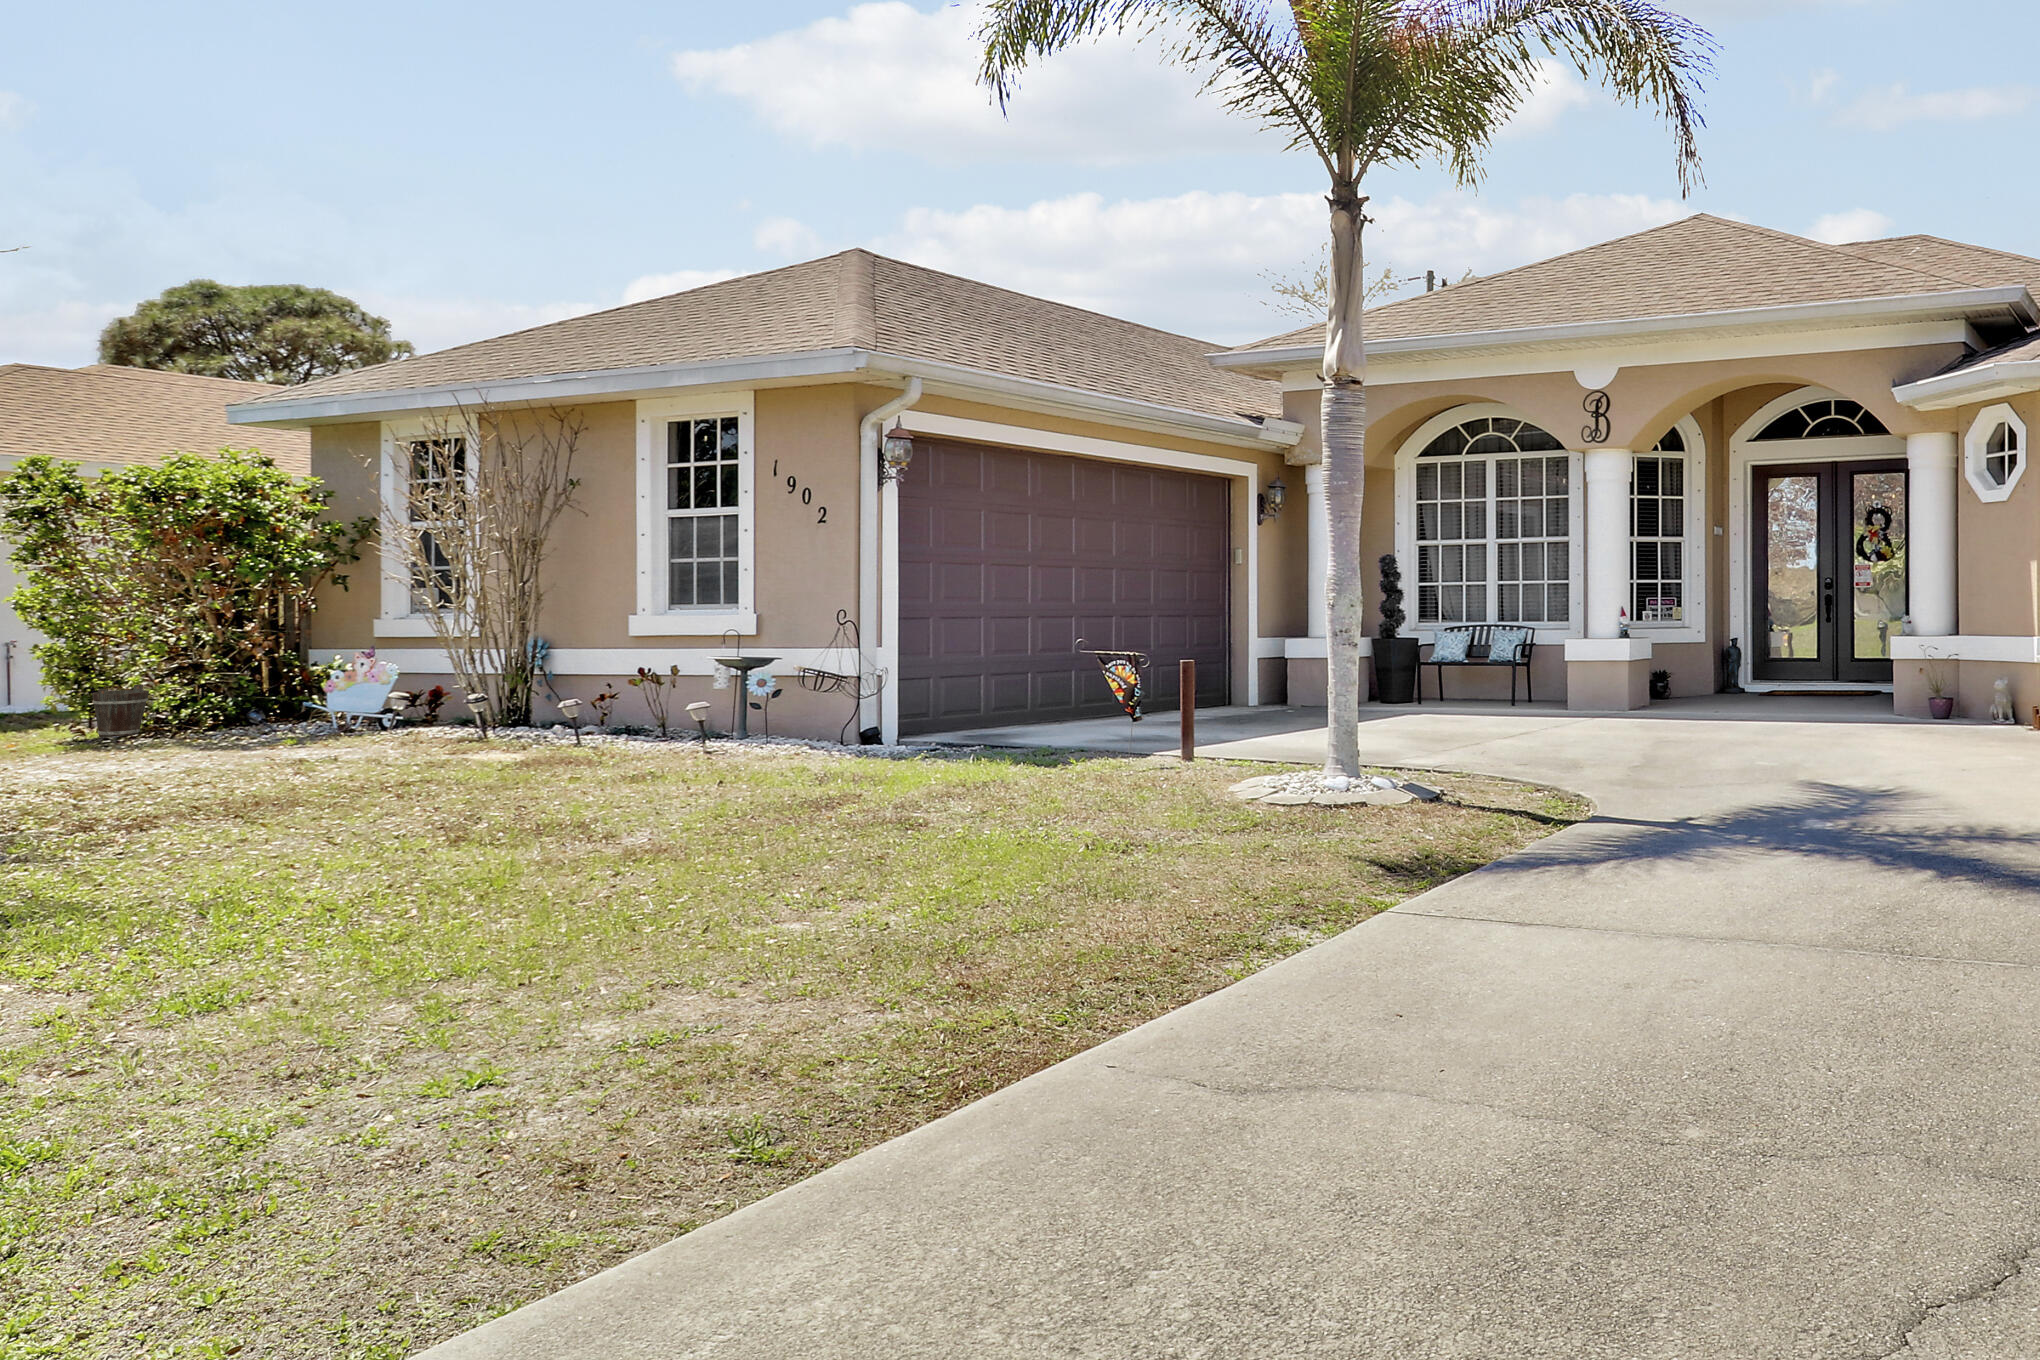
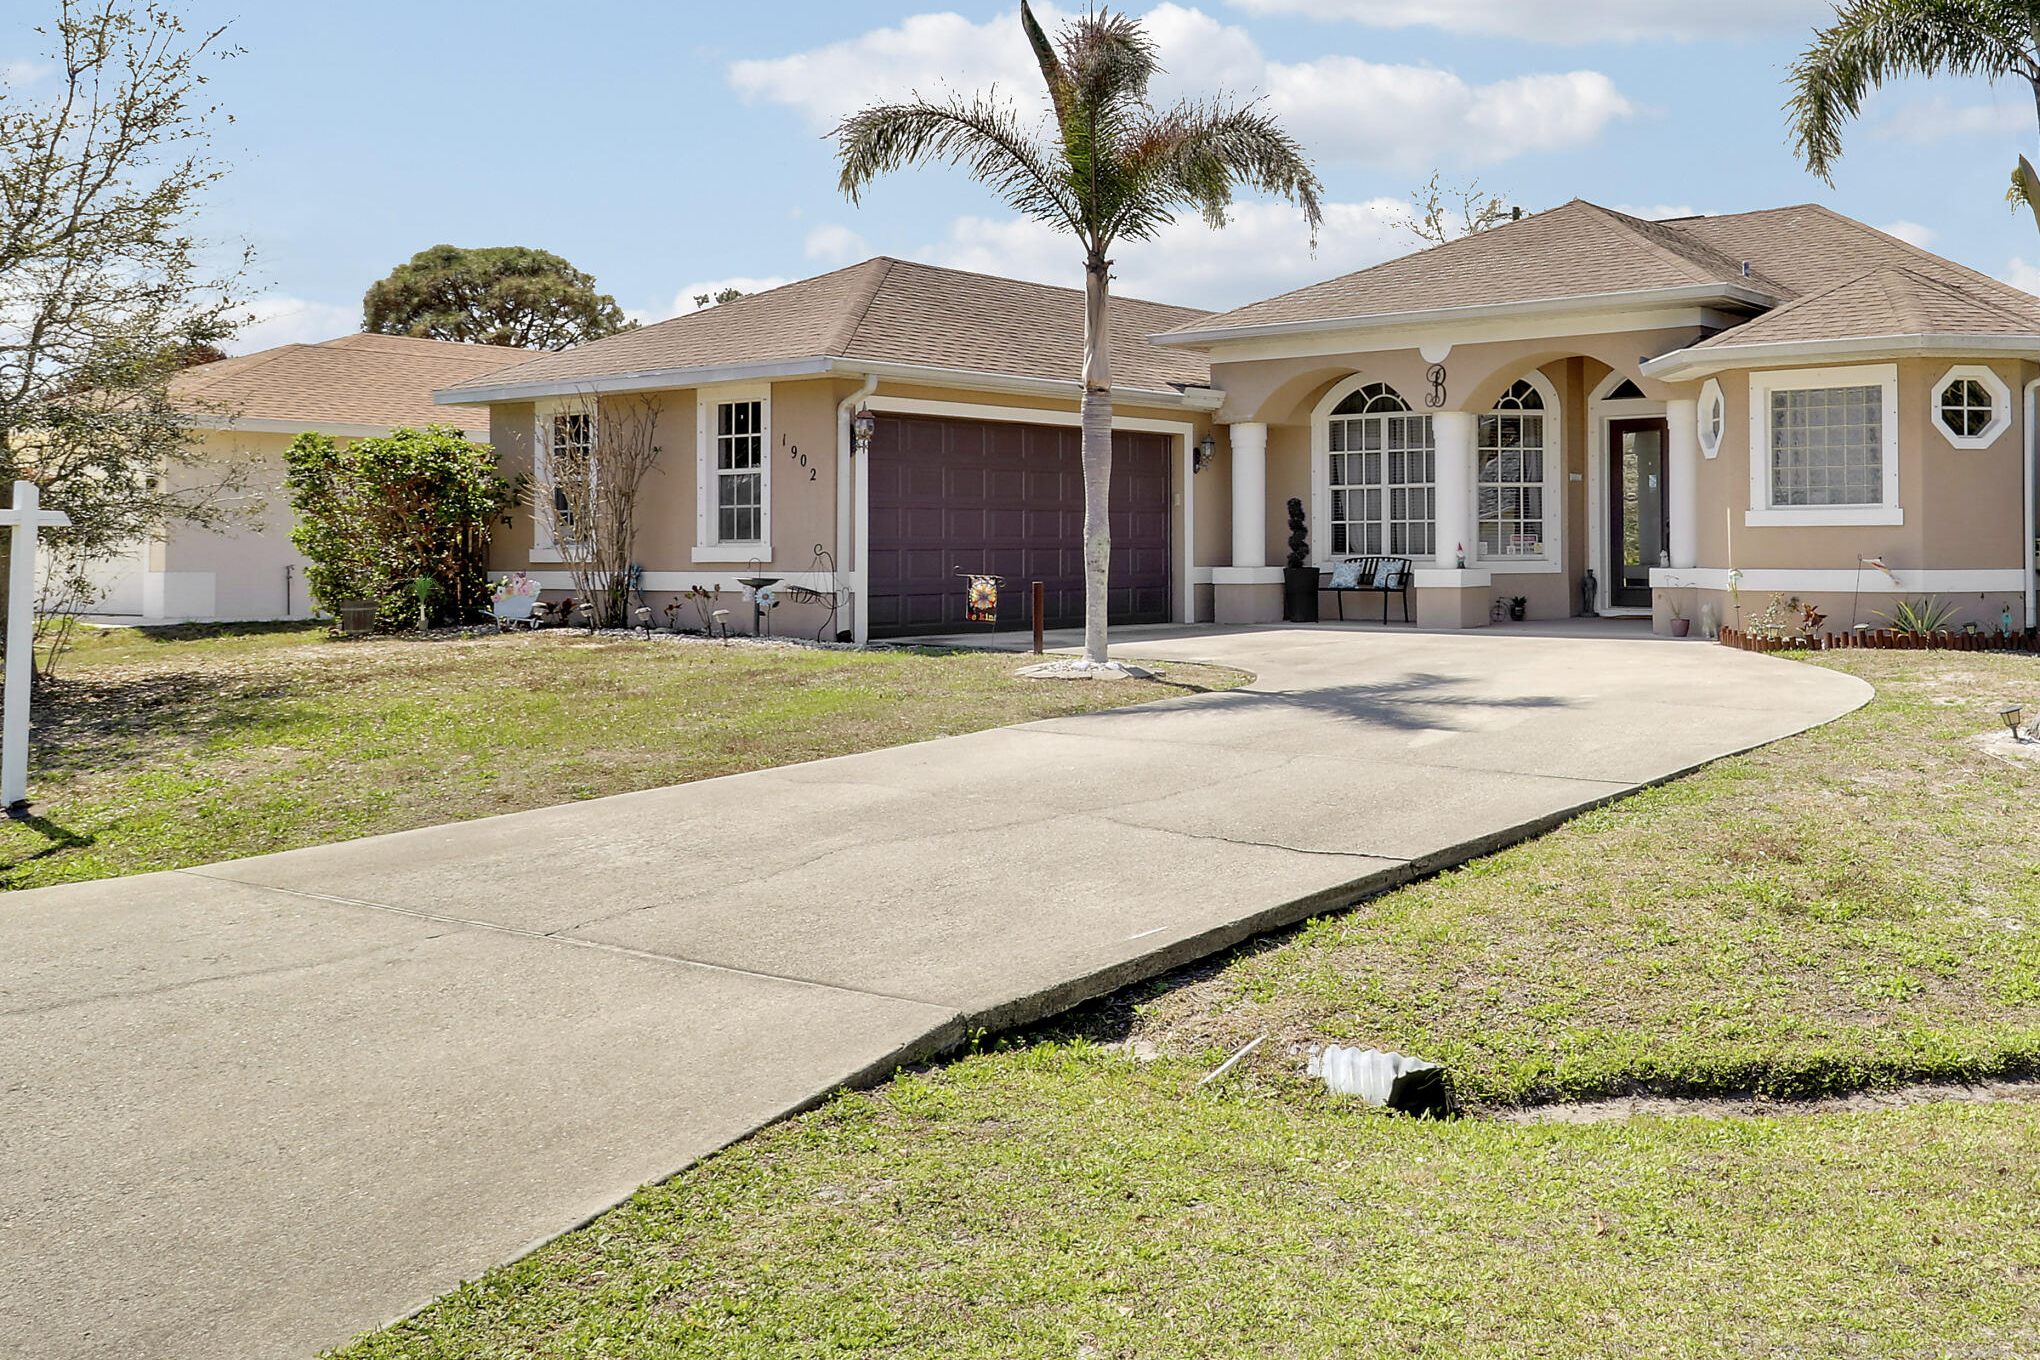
potted plant: none [183,646,247,729] -> present [412,575,435,630]

